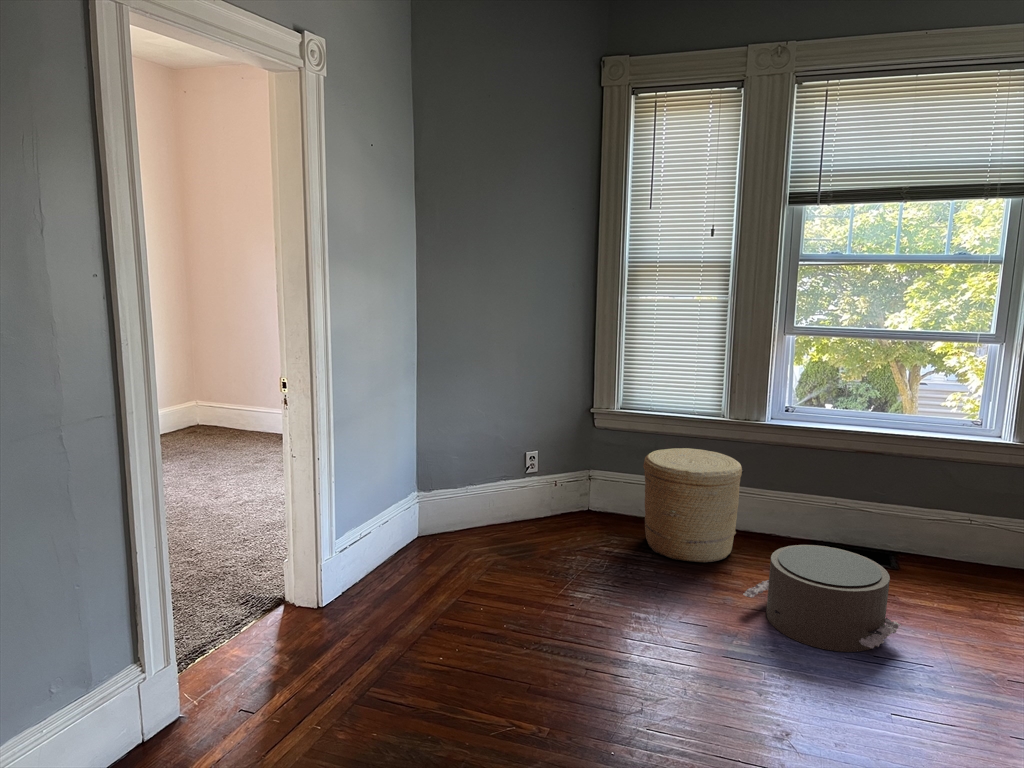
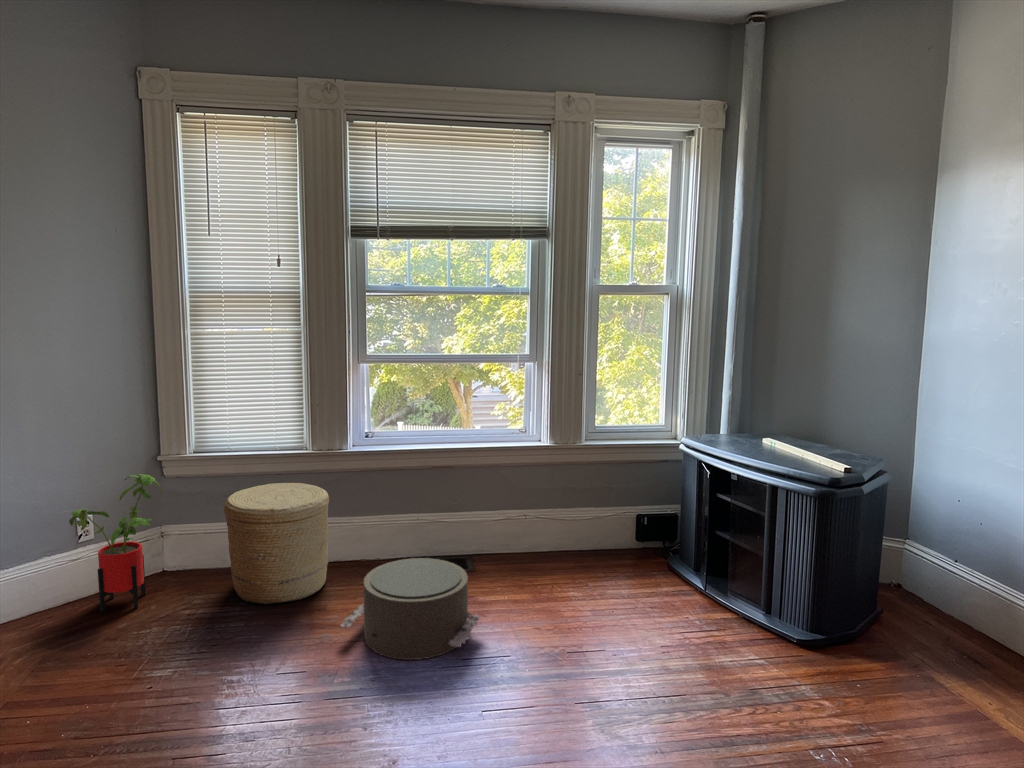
house plant: none [524,423,593,537] -> present [69,474,161,612]

